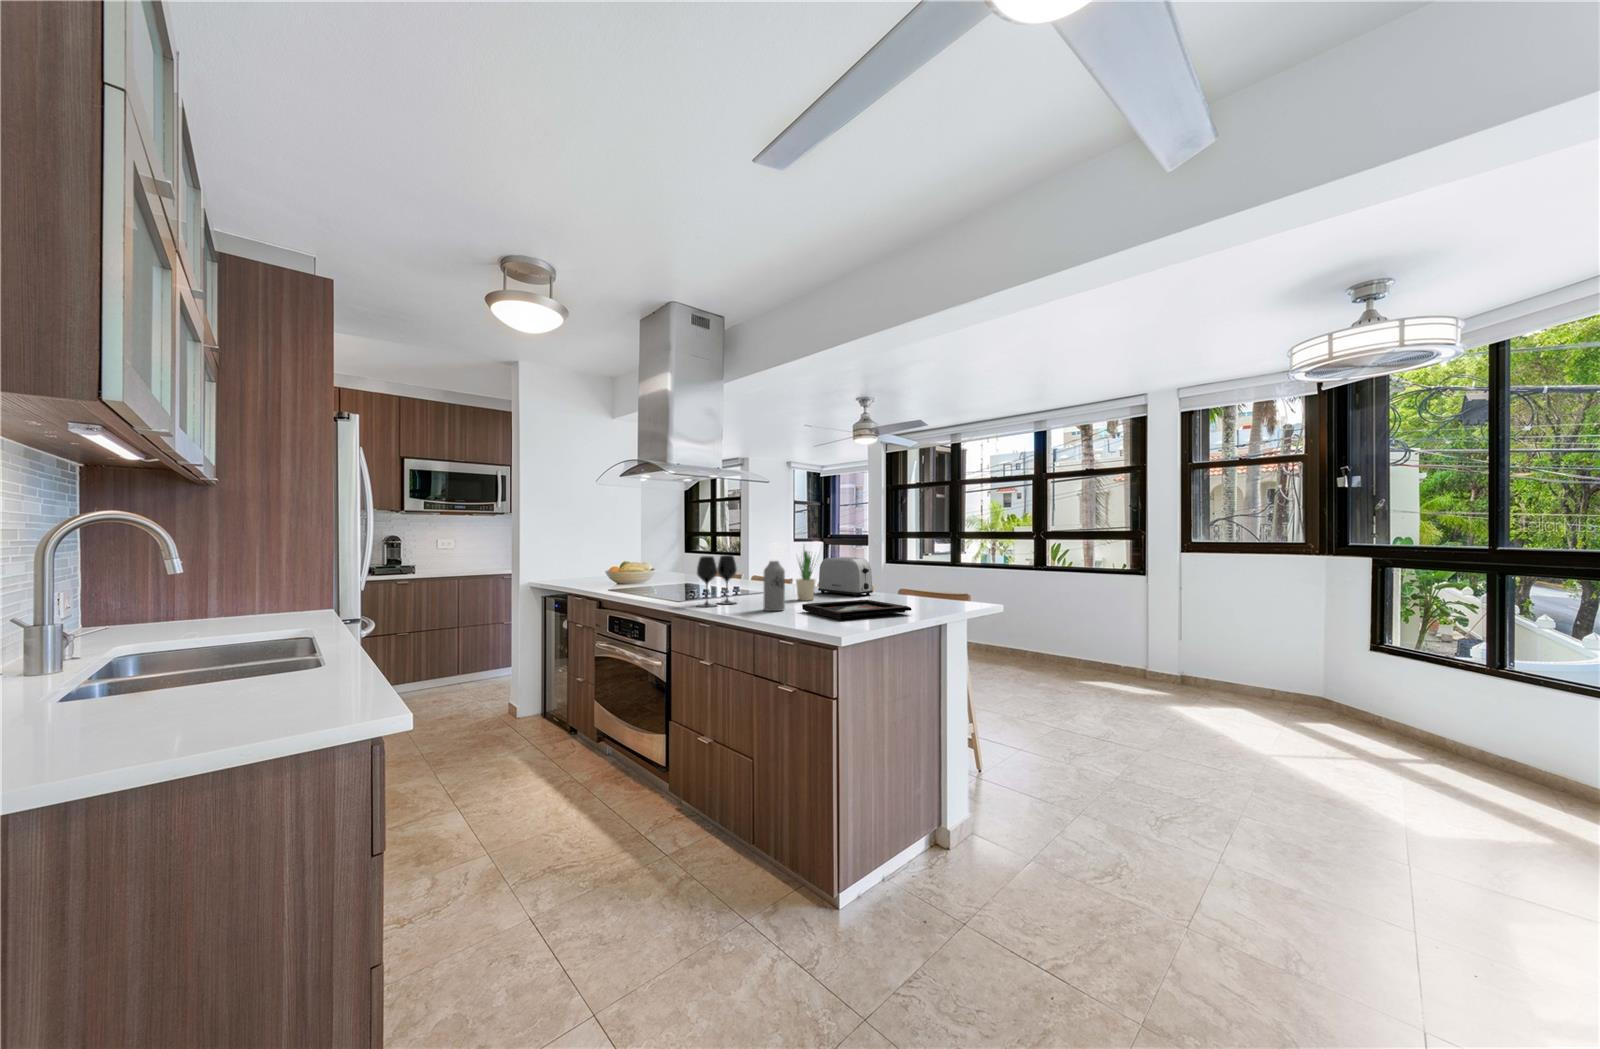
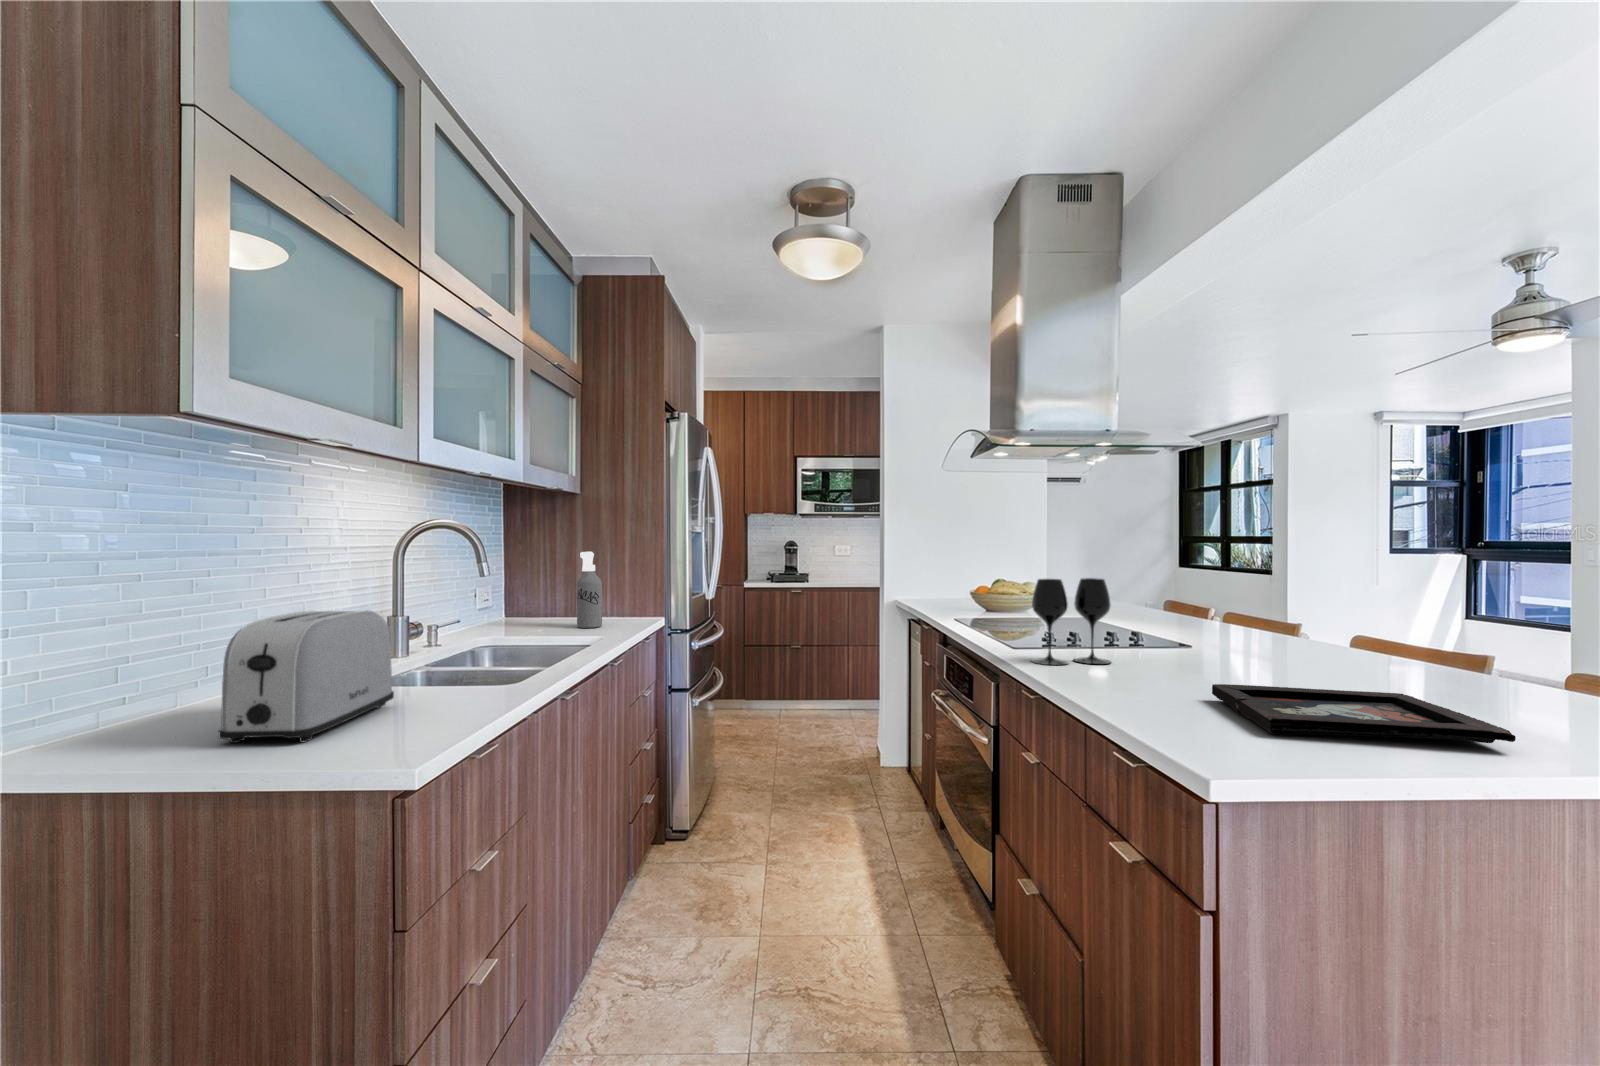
spray bottle: present [764,544,787,611] -> present [577,552,602,628]
potted plant: present [796,550,815,601] -> none [1244,560,1299,676]
toaster: present [818,557,873,597] -> present [219,610,394,743]

